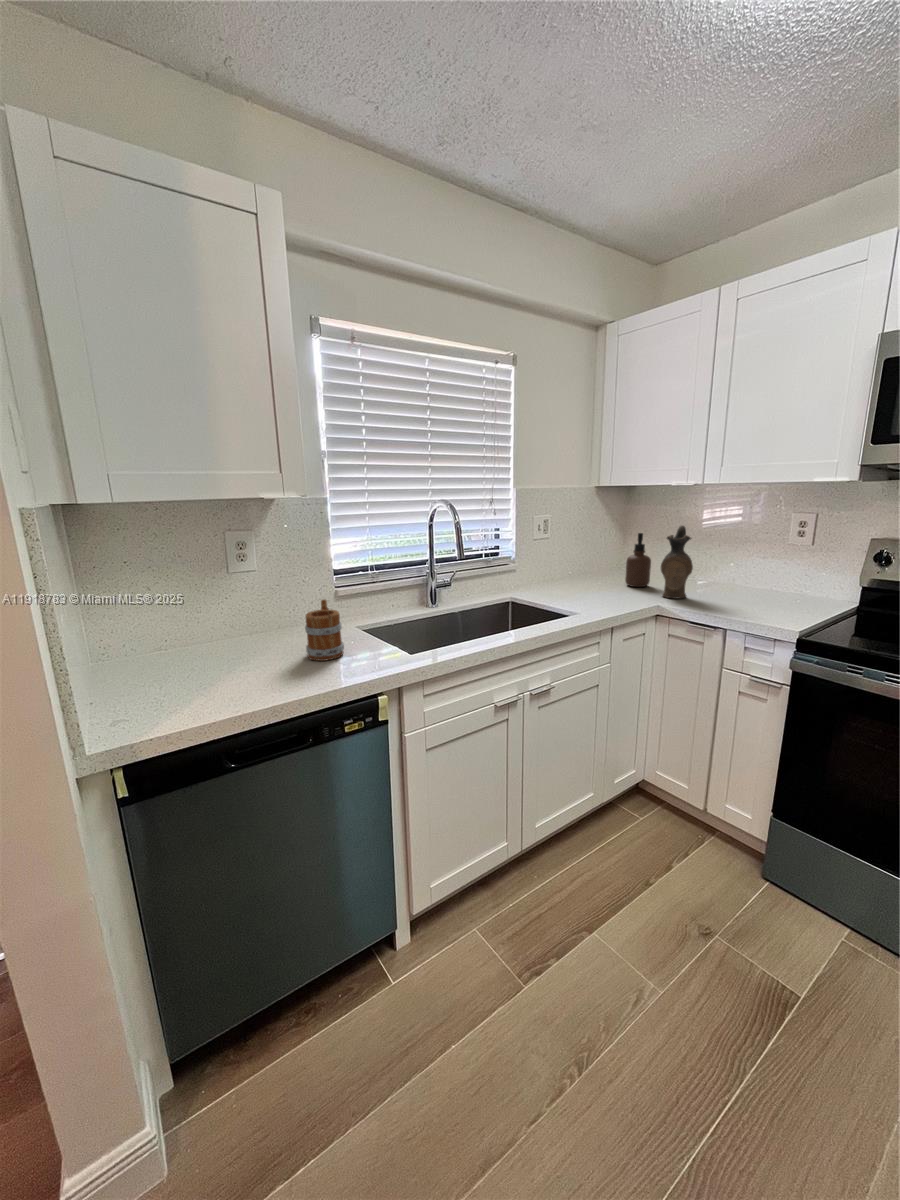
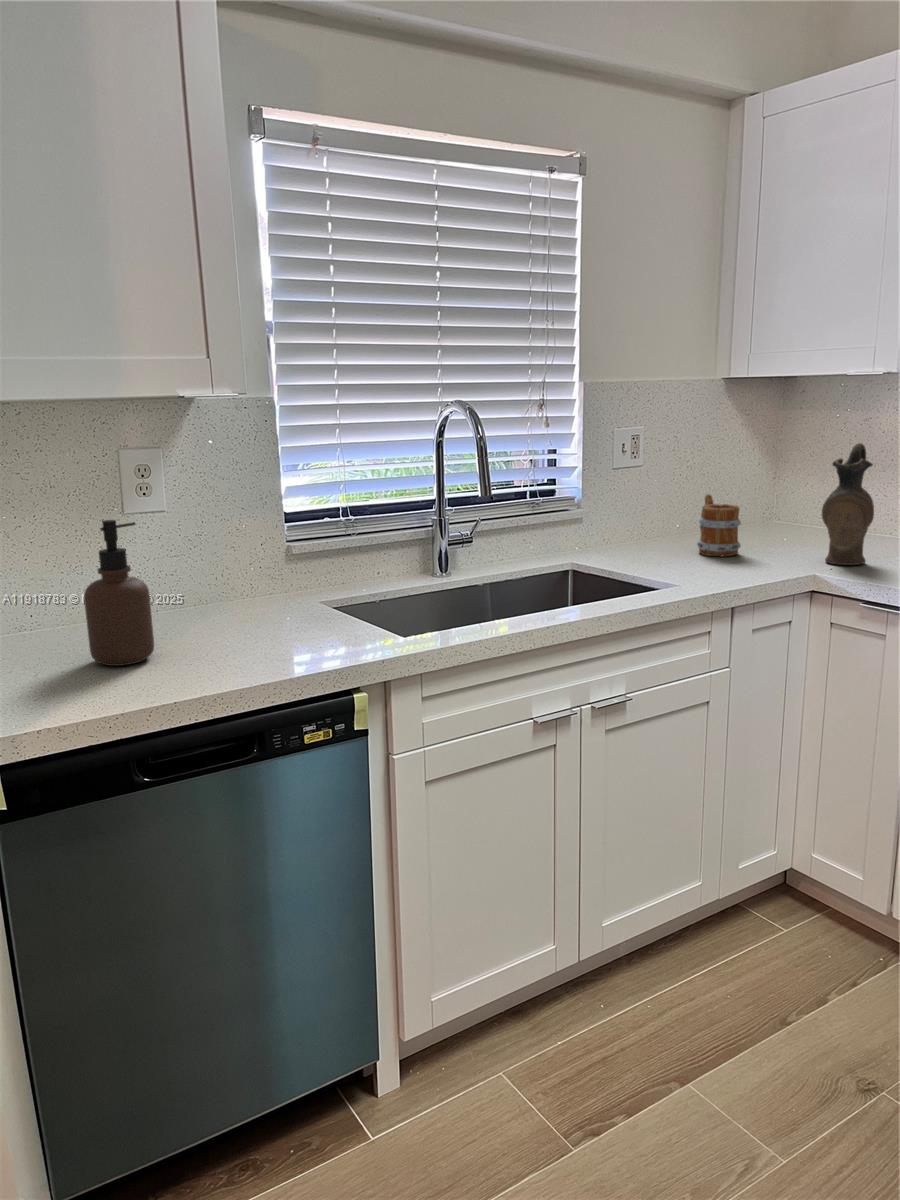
soap dispenser: present [625,533,651,587] -> present [84,520,154,666]
mug: present [305,600,344,661] -> present [697,495,741,556]

